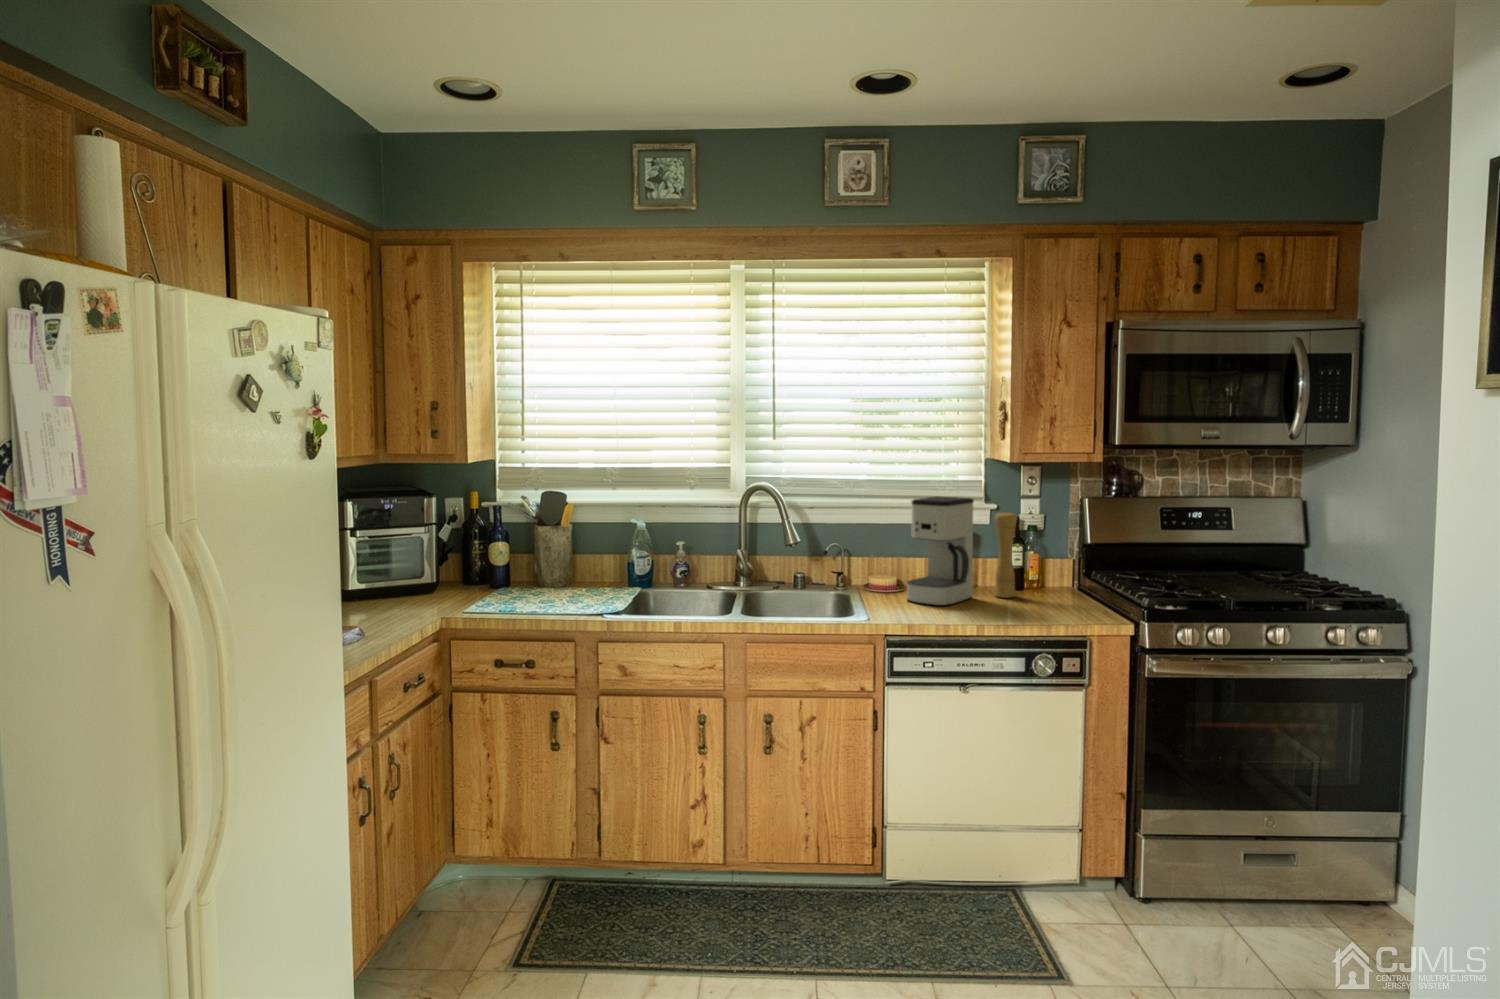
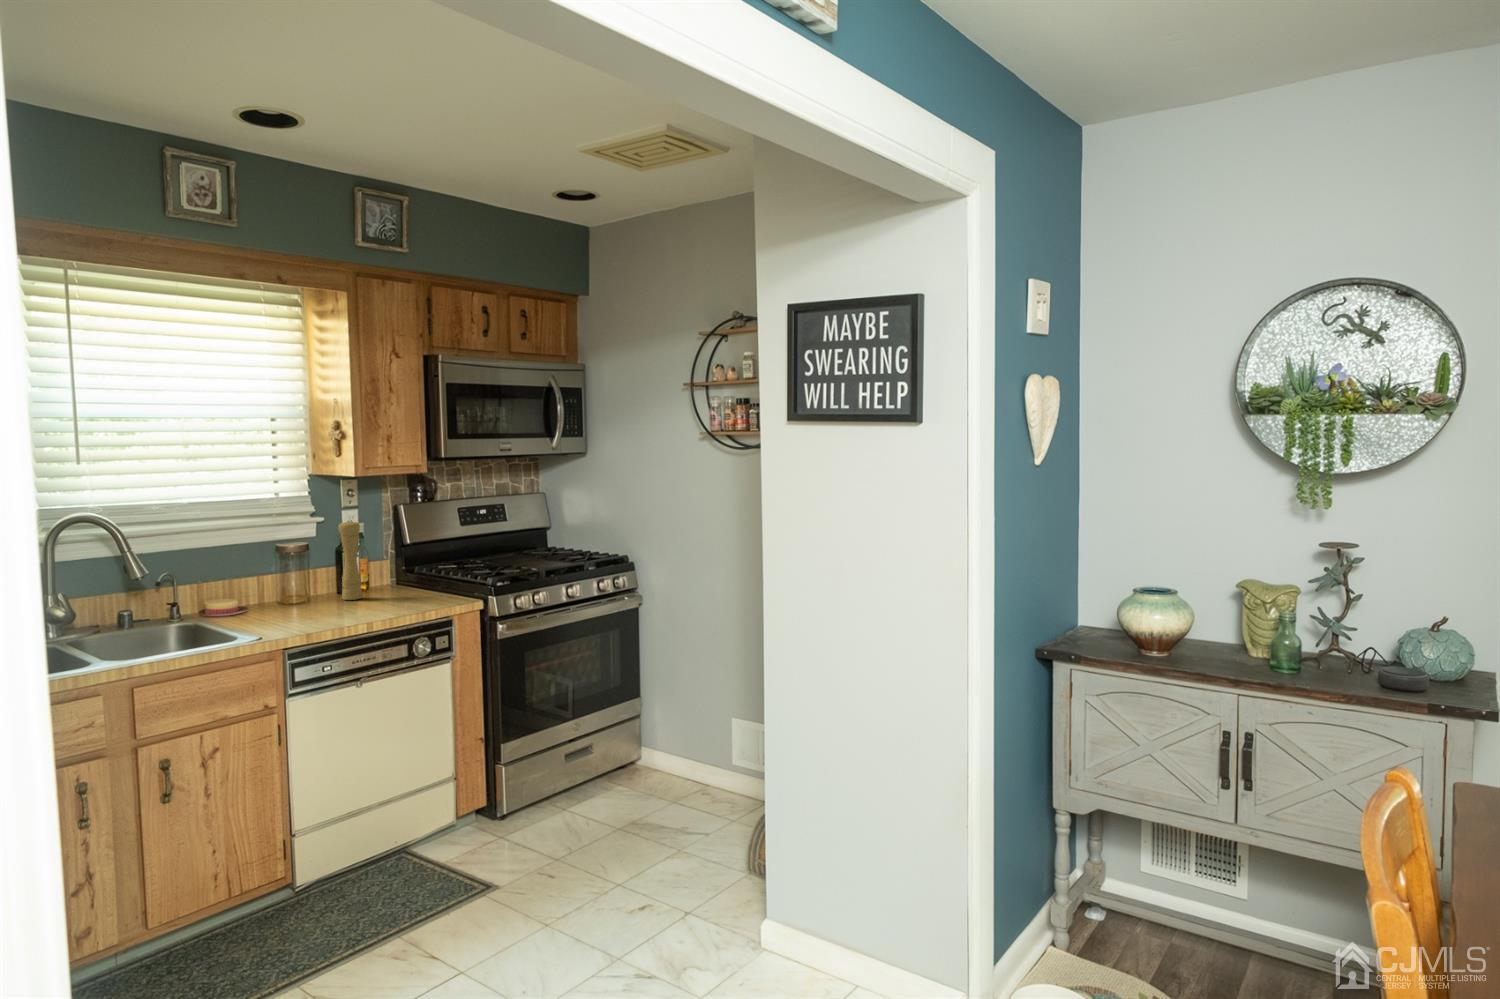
coffee maker: present [907,496,974,606] -> none [267,511,331,616]

